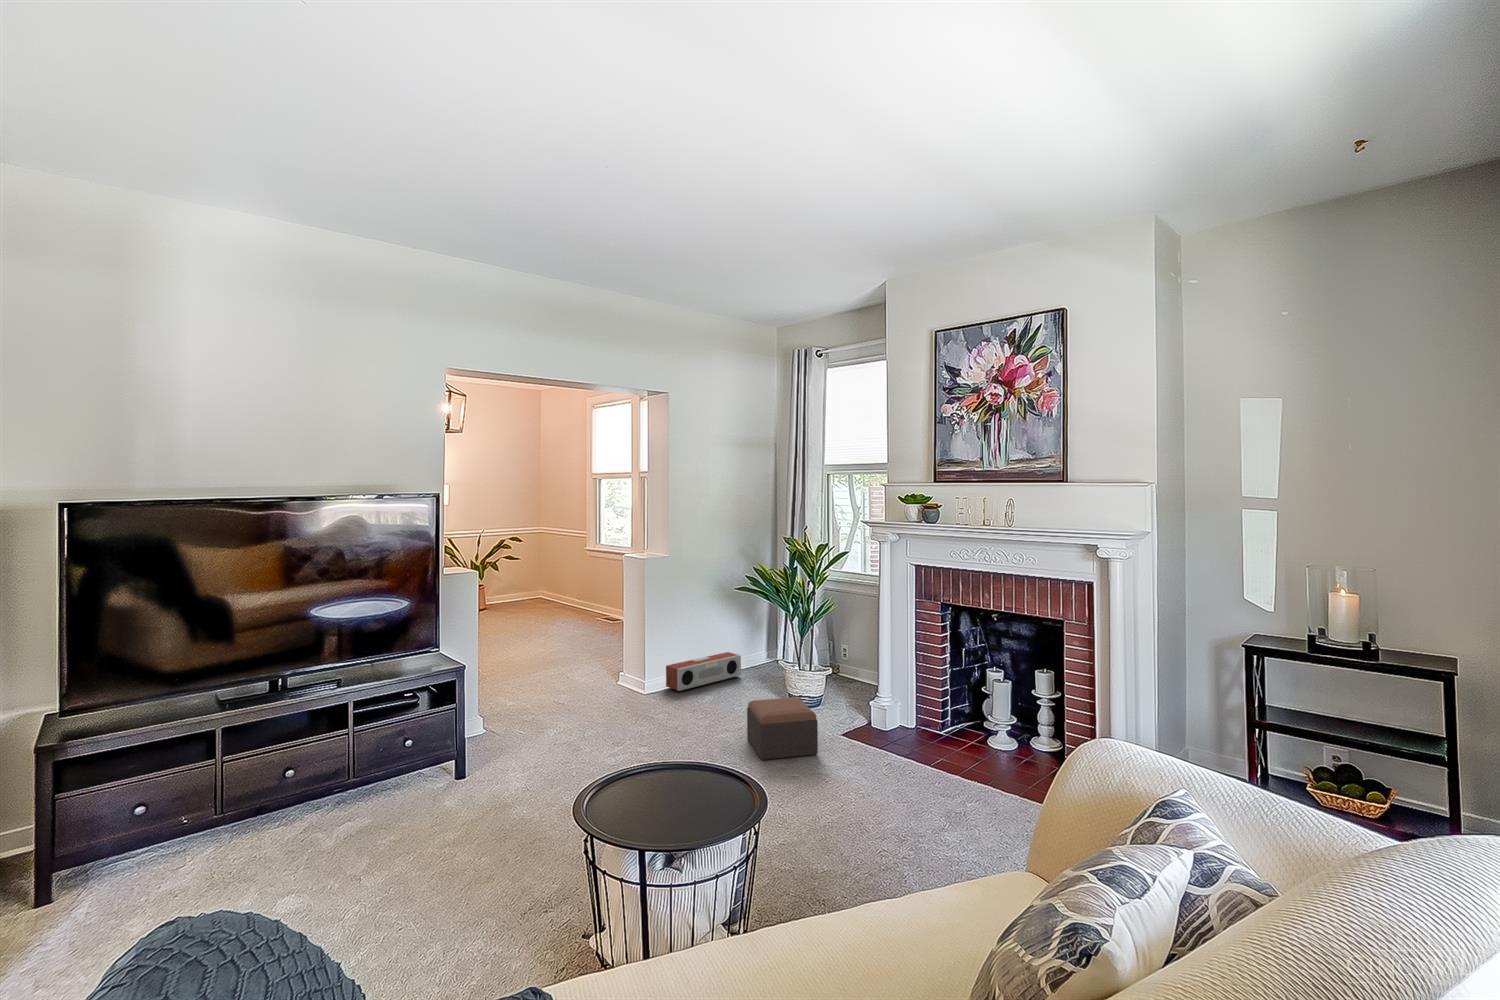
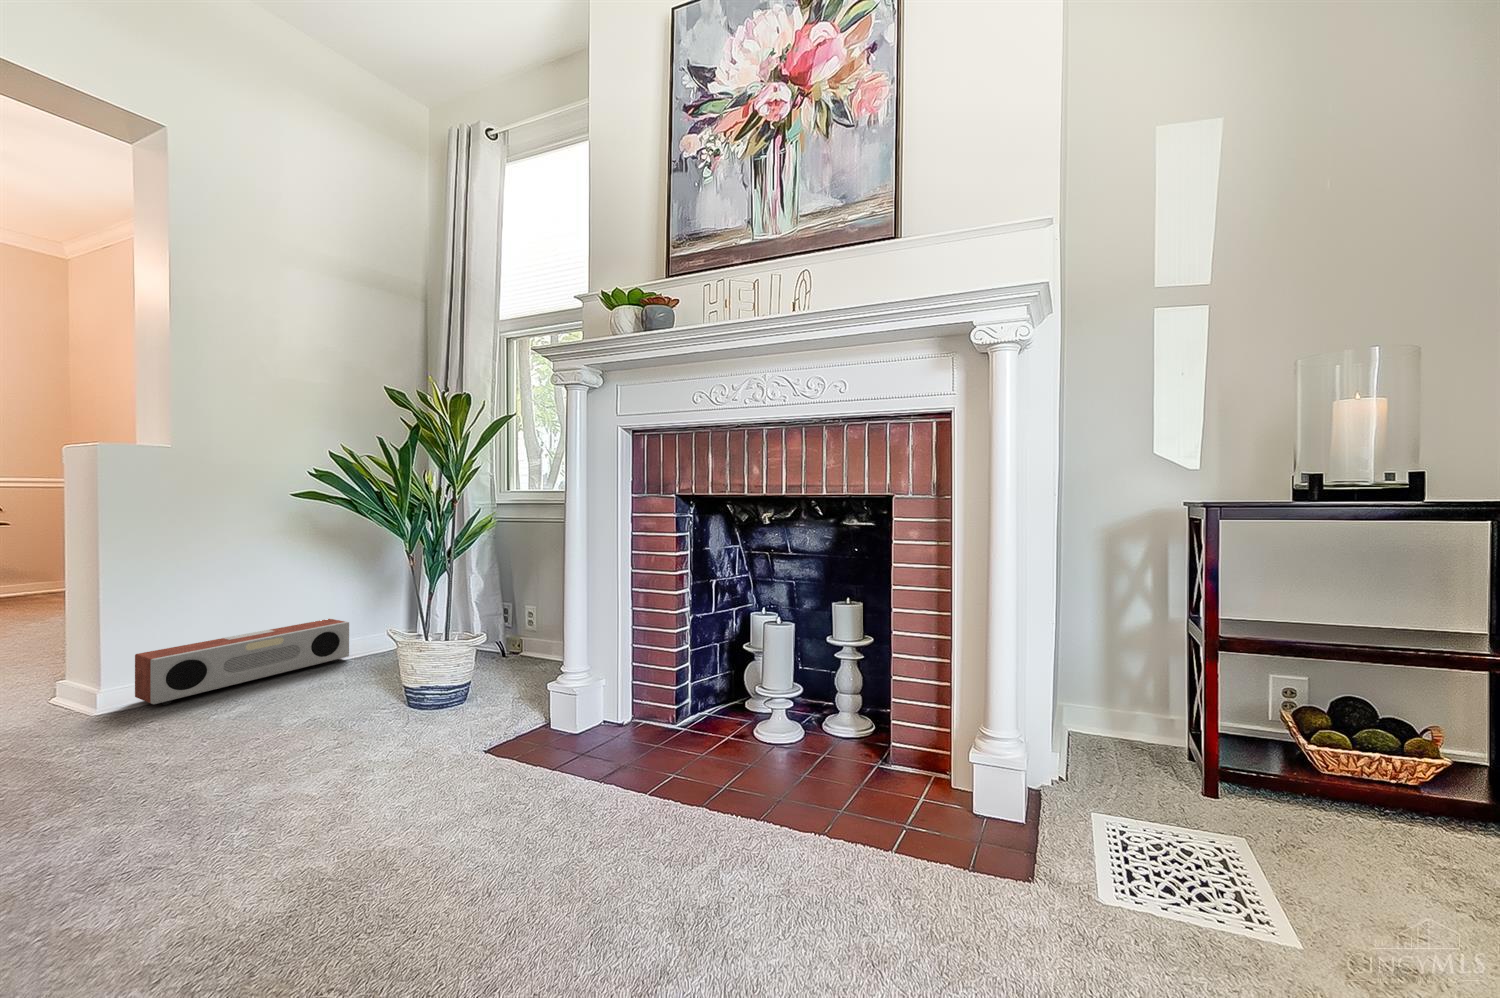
footstool: present [747,697,818,760] -> none [127,703,361,922]

